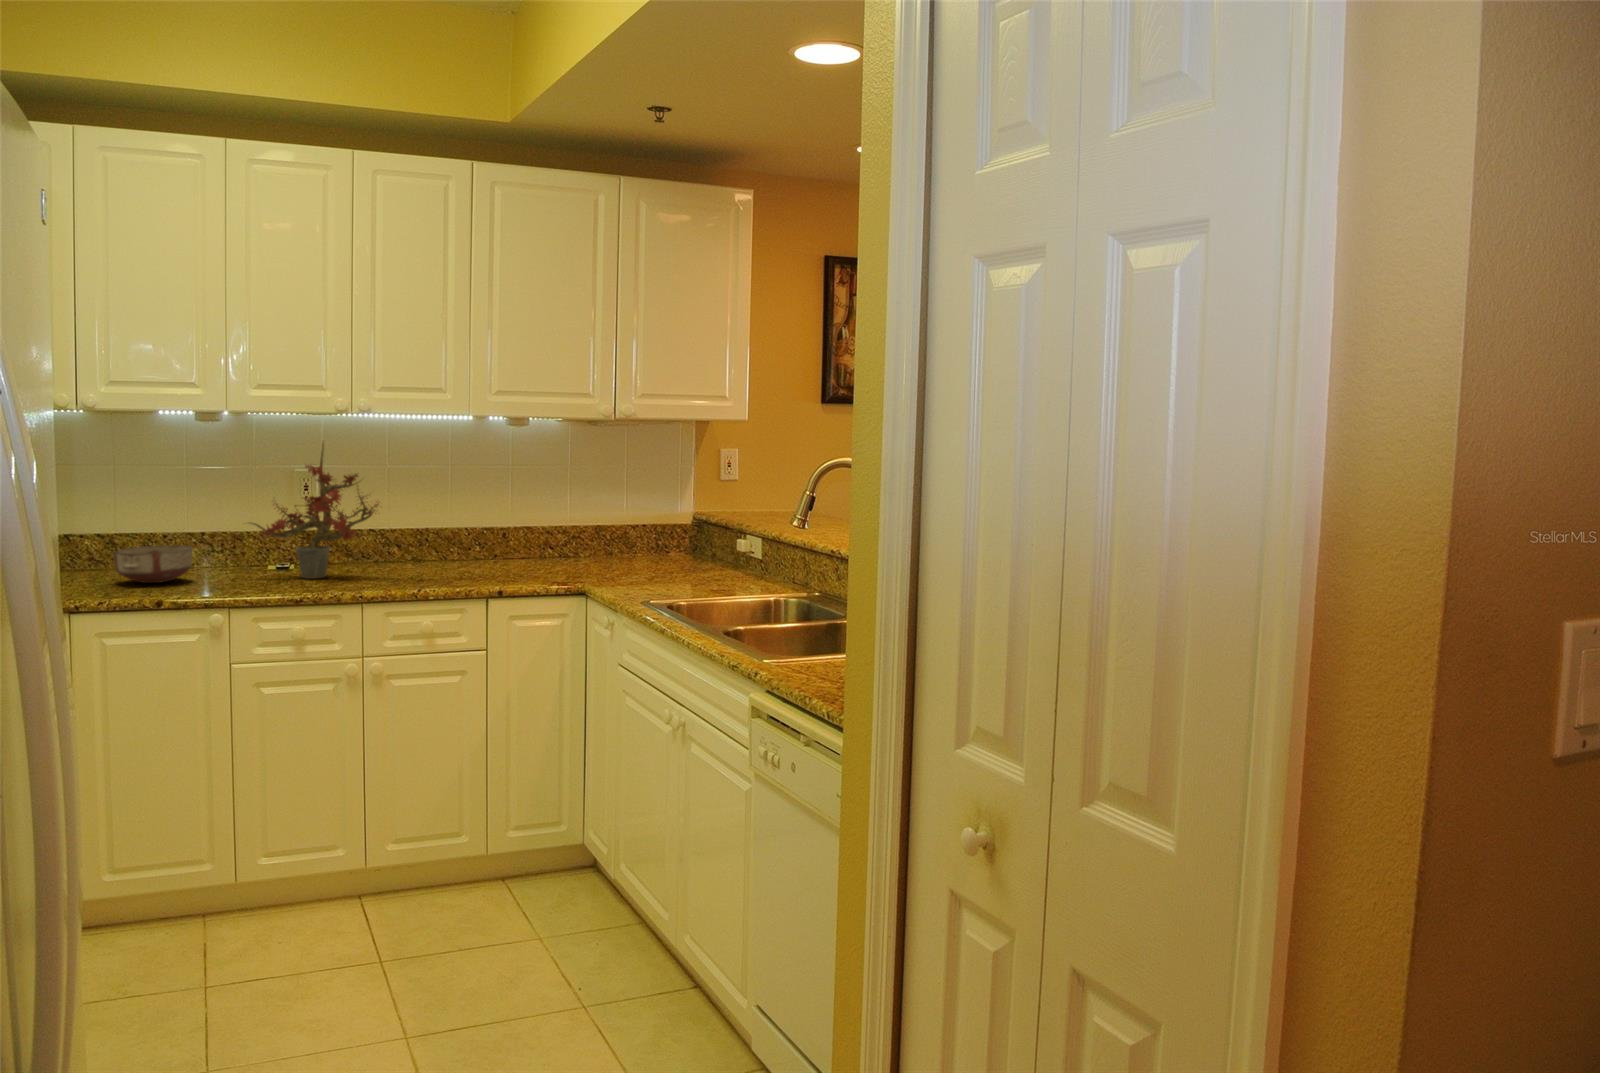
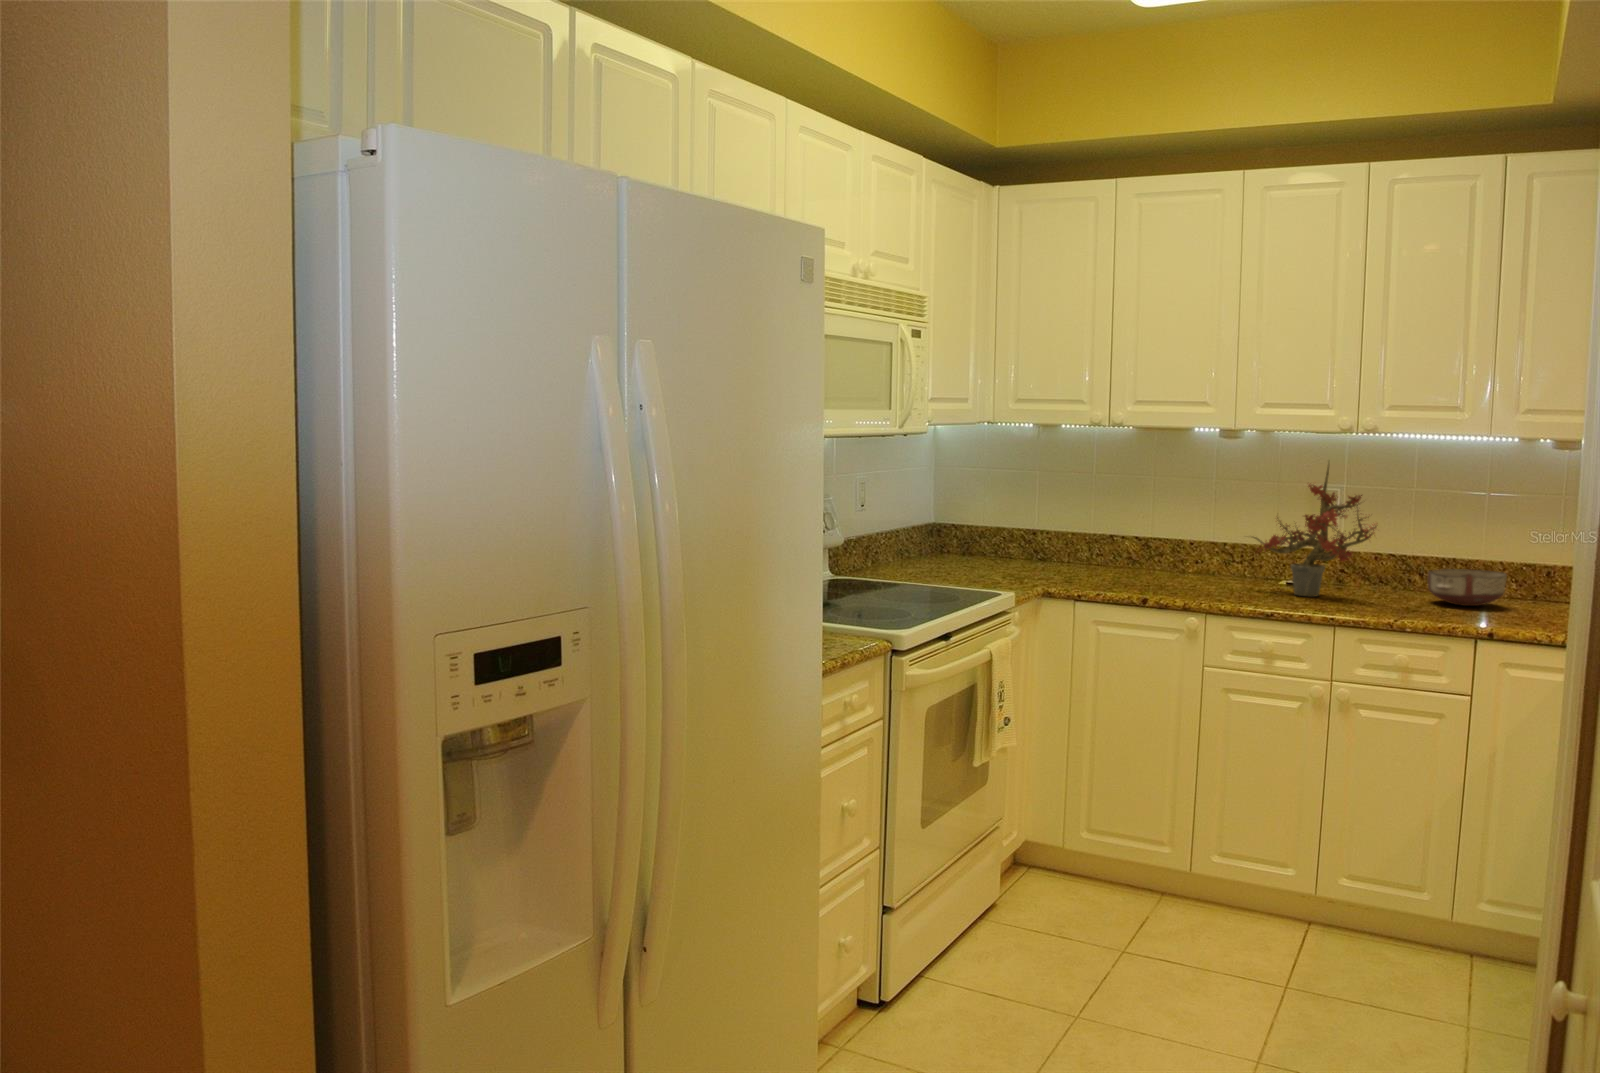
ceramic bowl: present [114,545,193,583] -> present [1428,569,1507,606]

